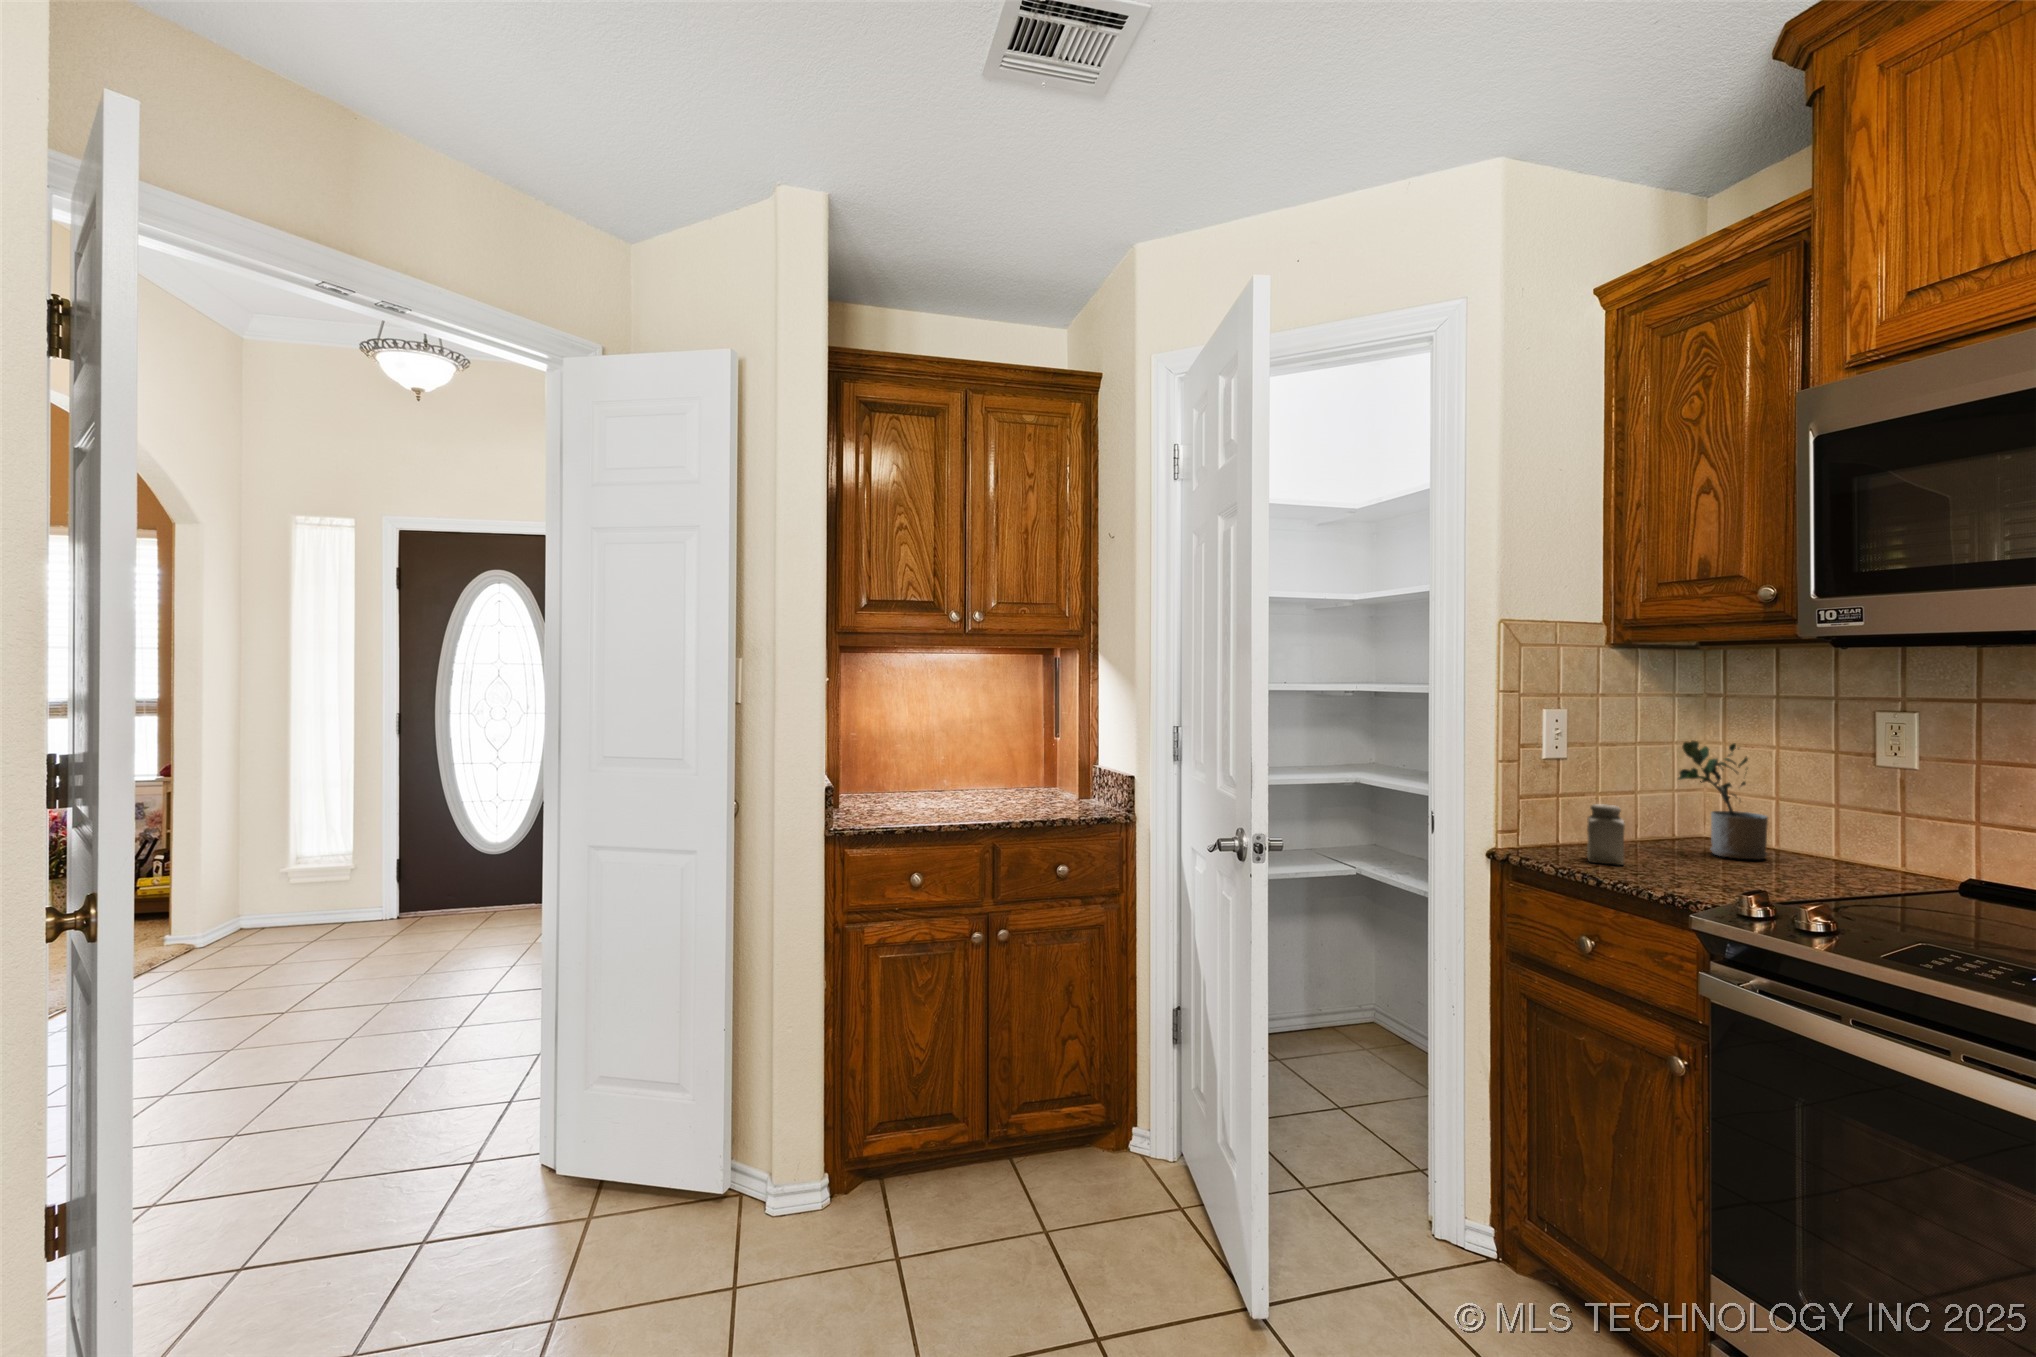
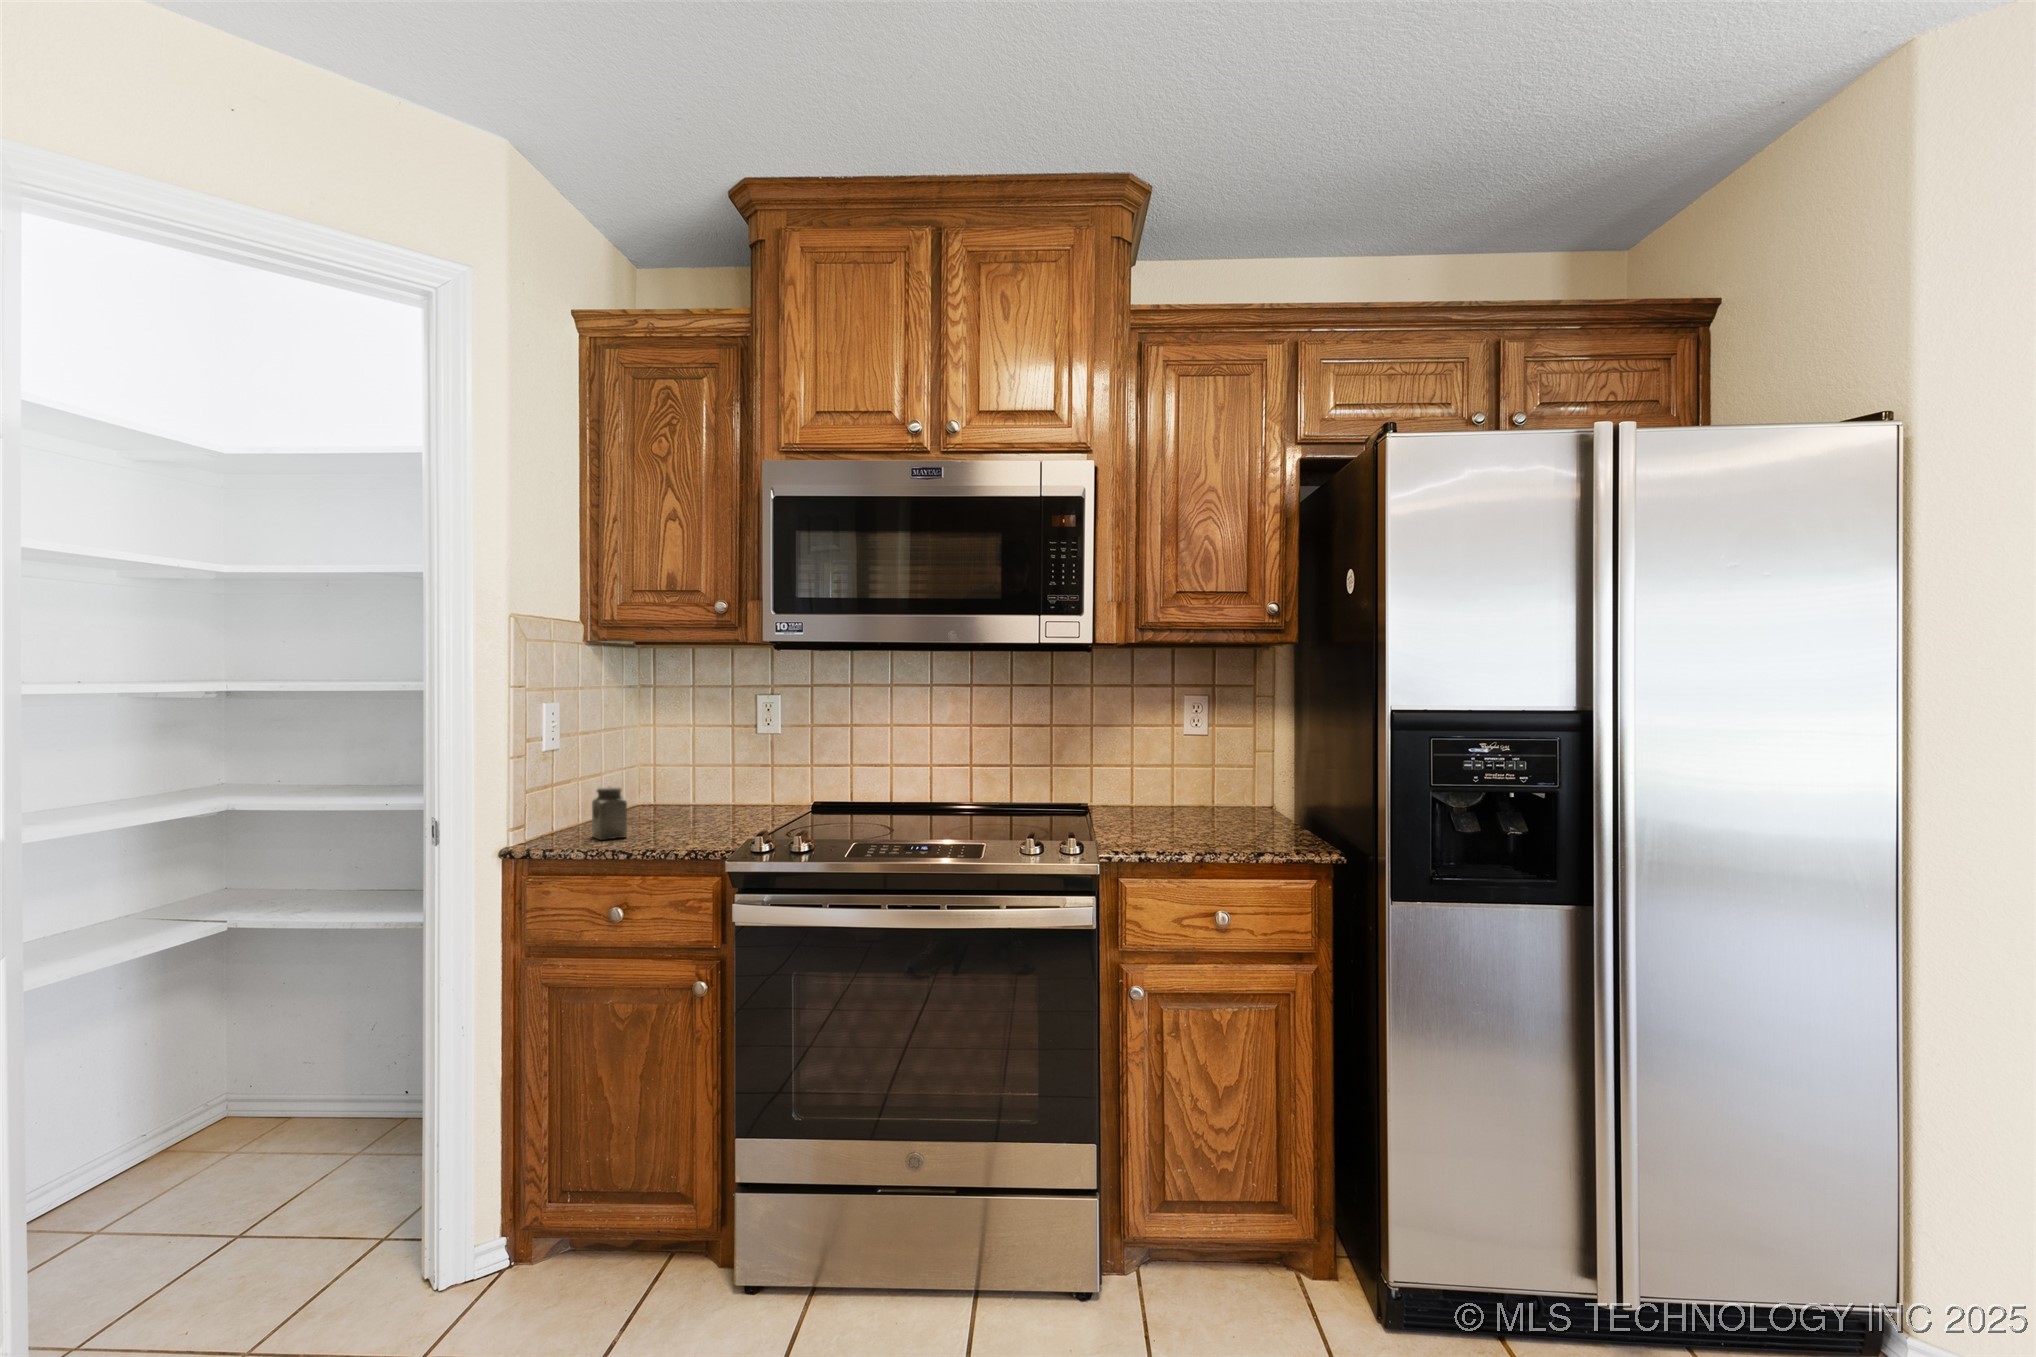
potted plant: present [1678,741,1768,859] -> none [637,724,699,817]

